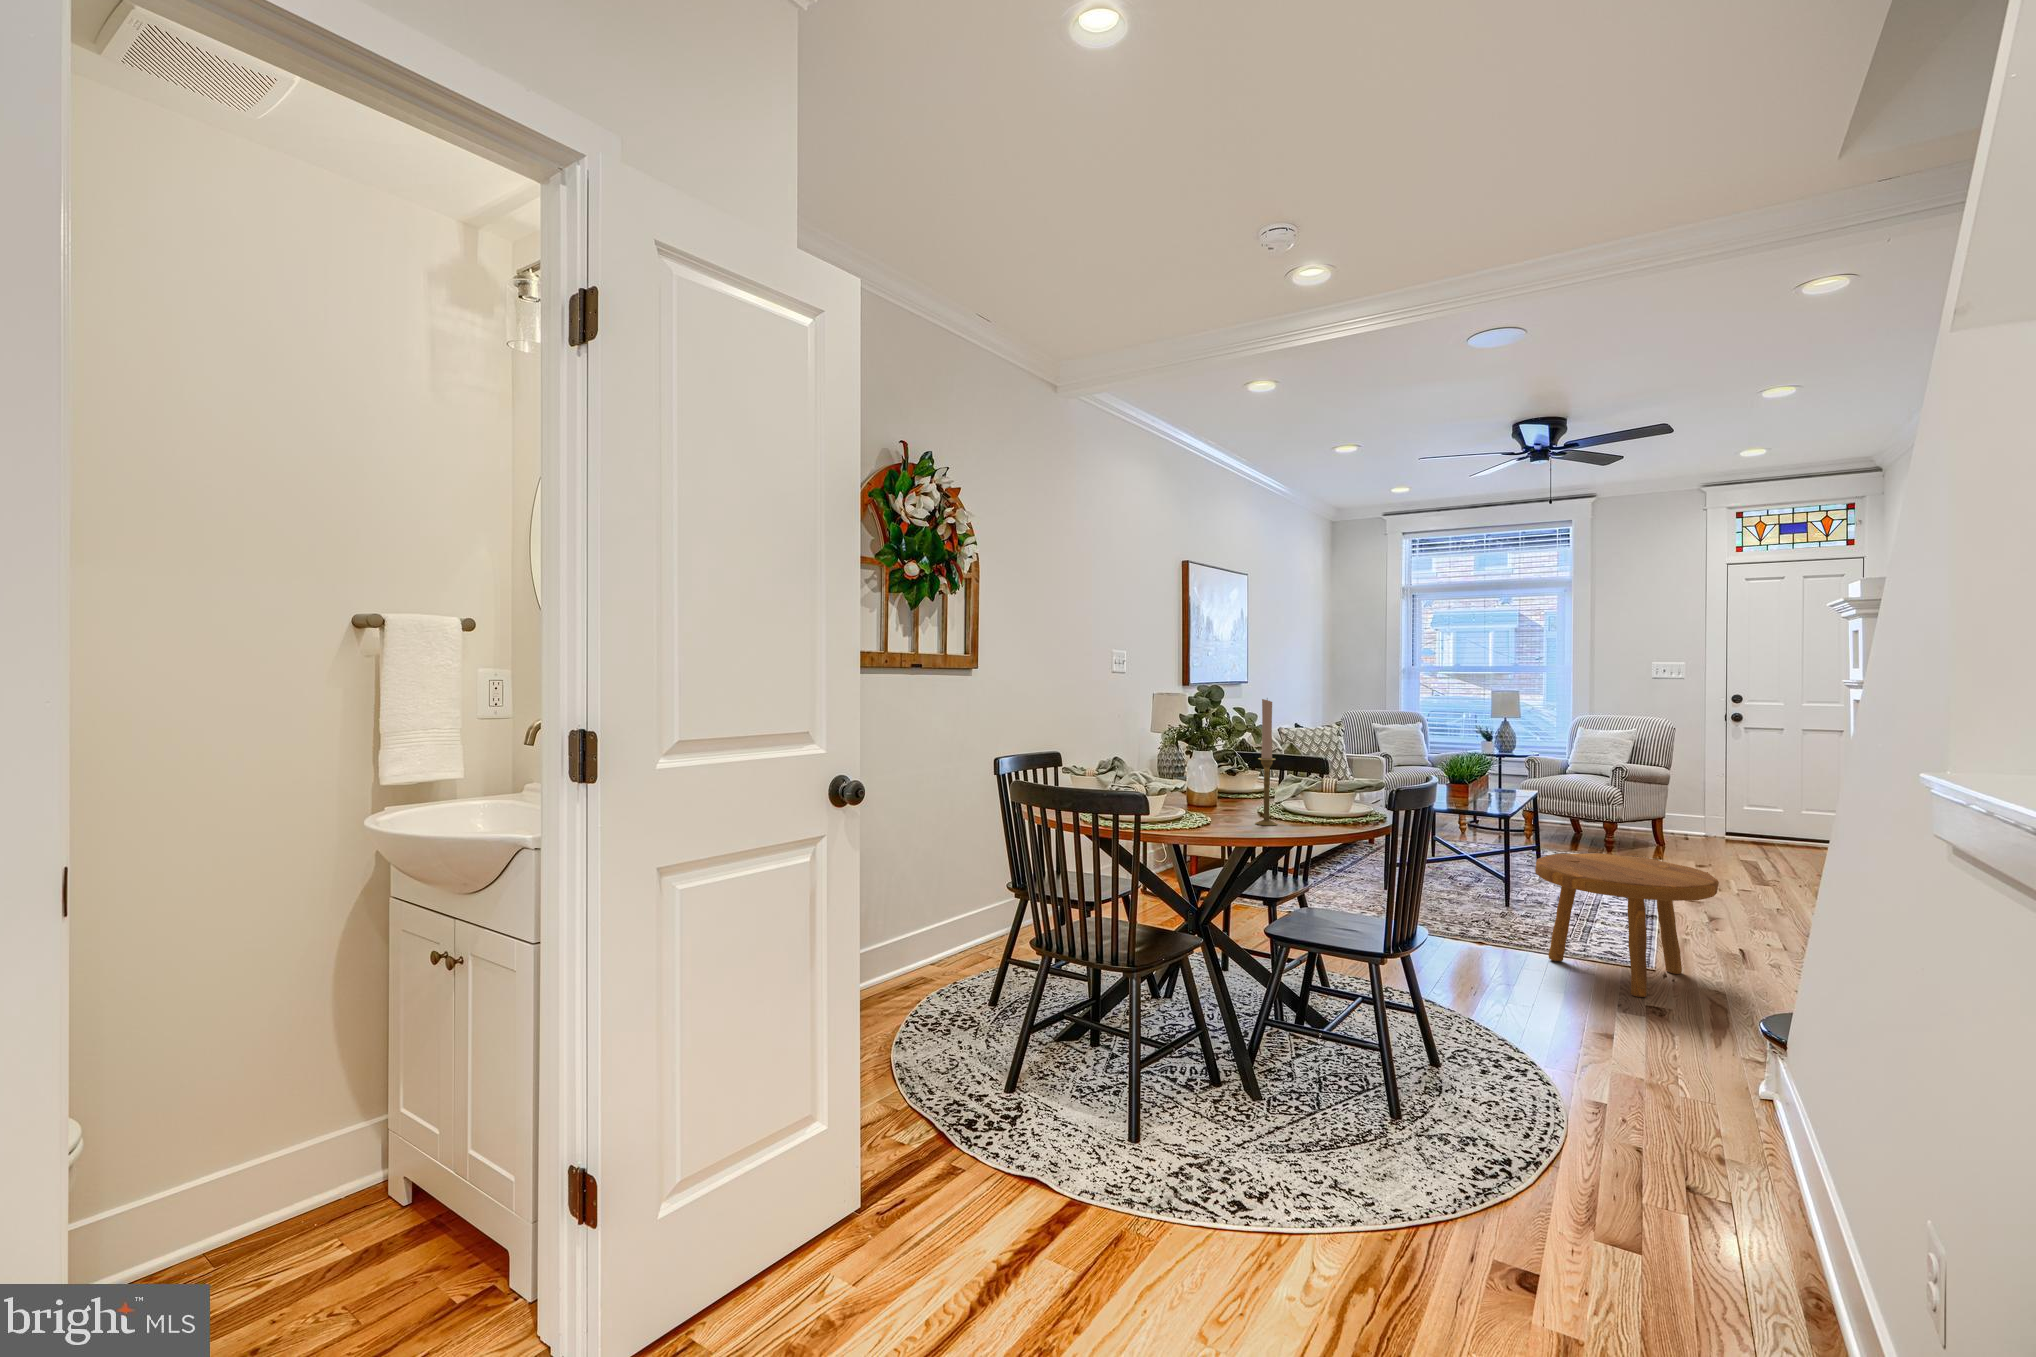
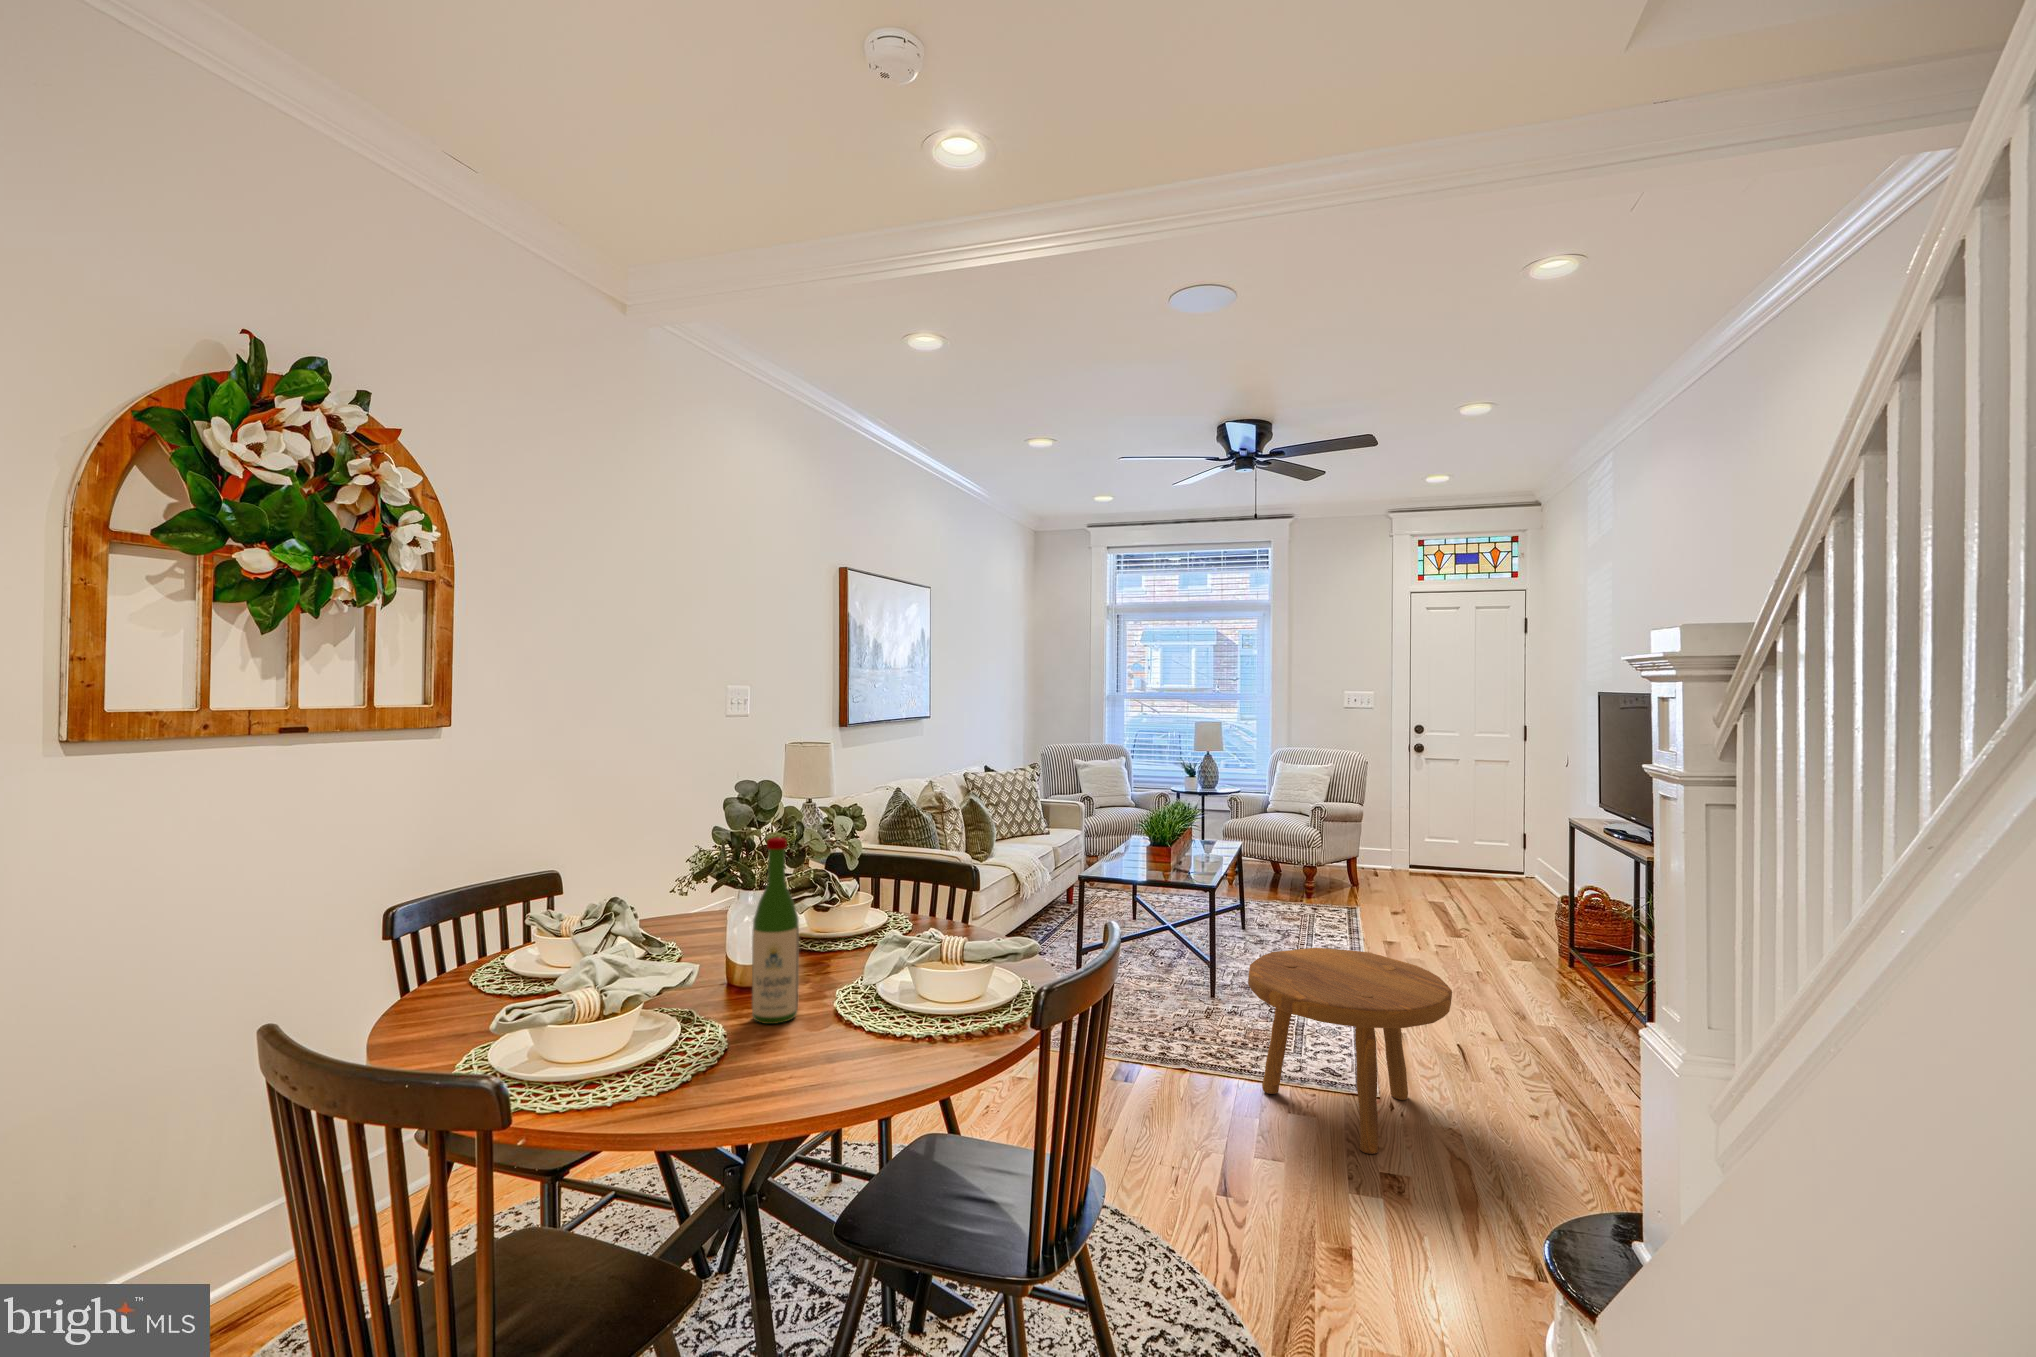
candlestick: present [1256,699,1277,825] -> none [802,825,844,1070]
wine bottle: none [1214,713,1240,814] -> present [752,837,799,1024]

